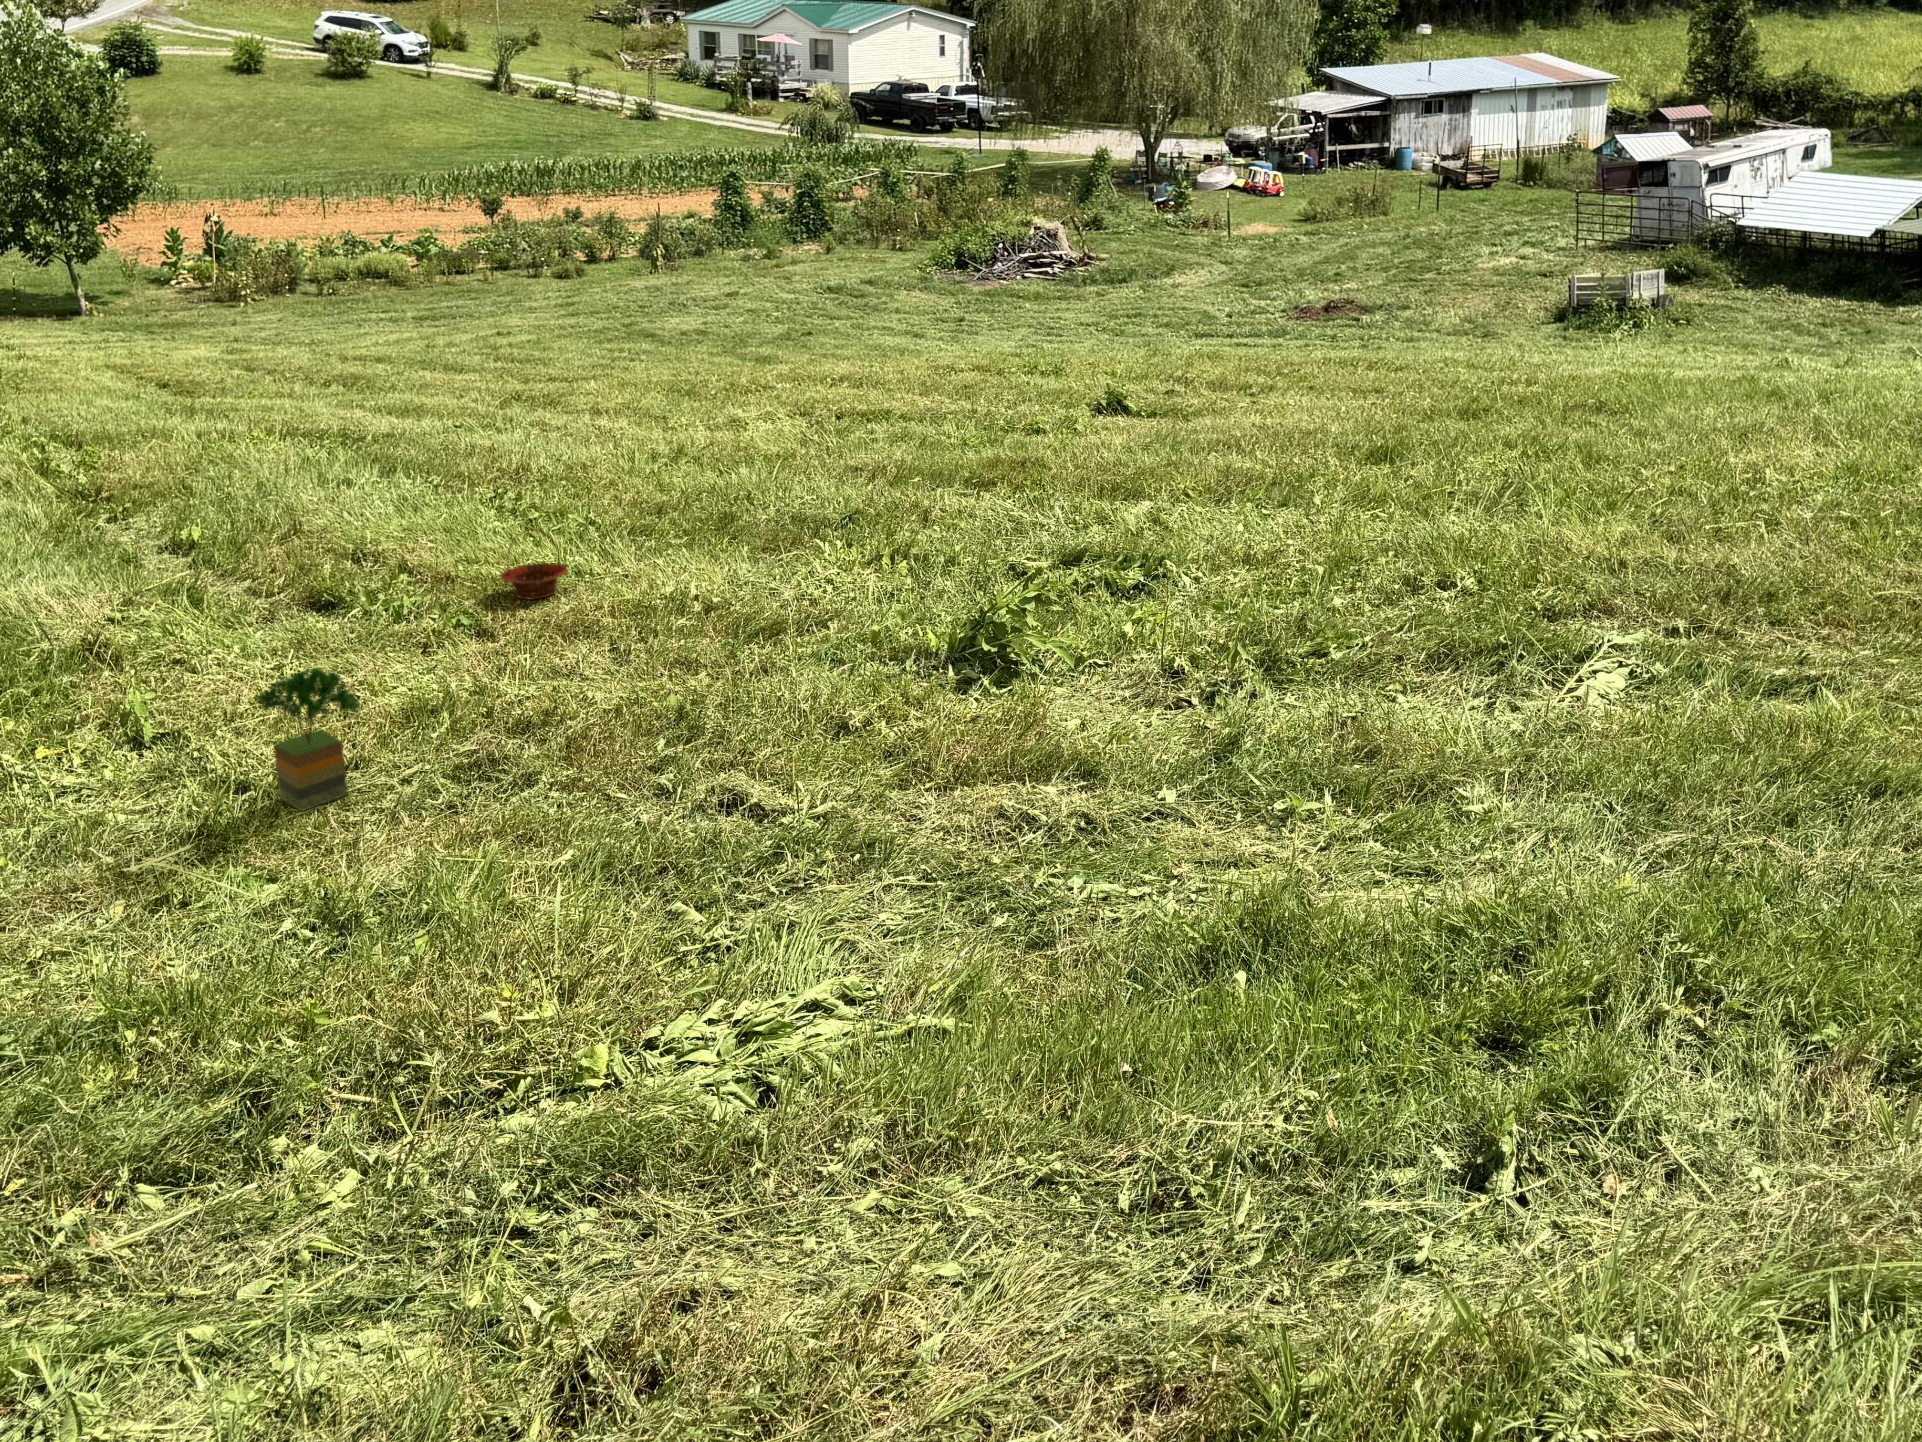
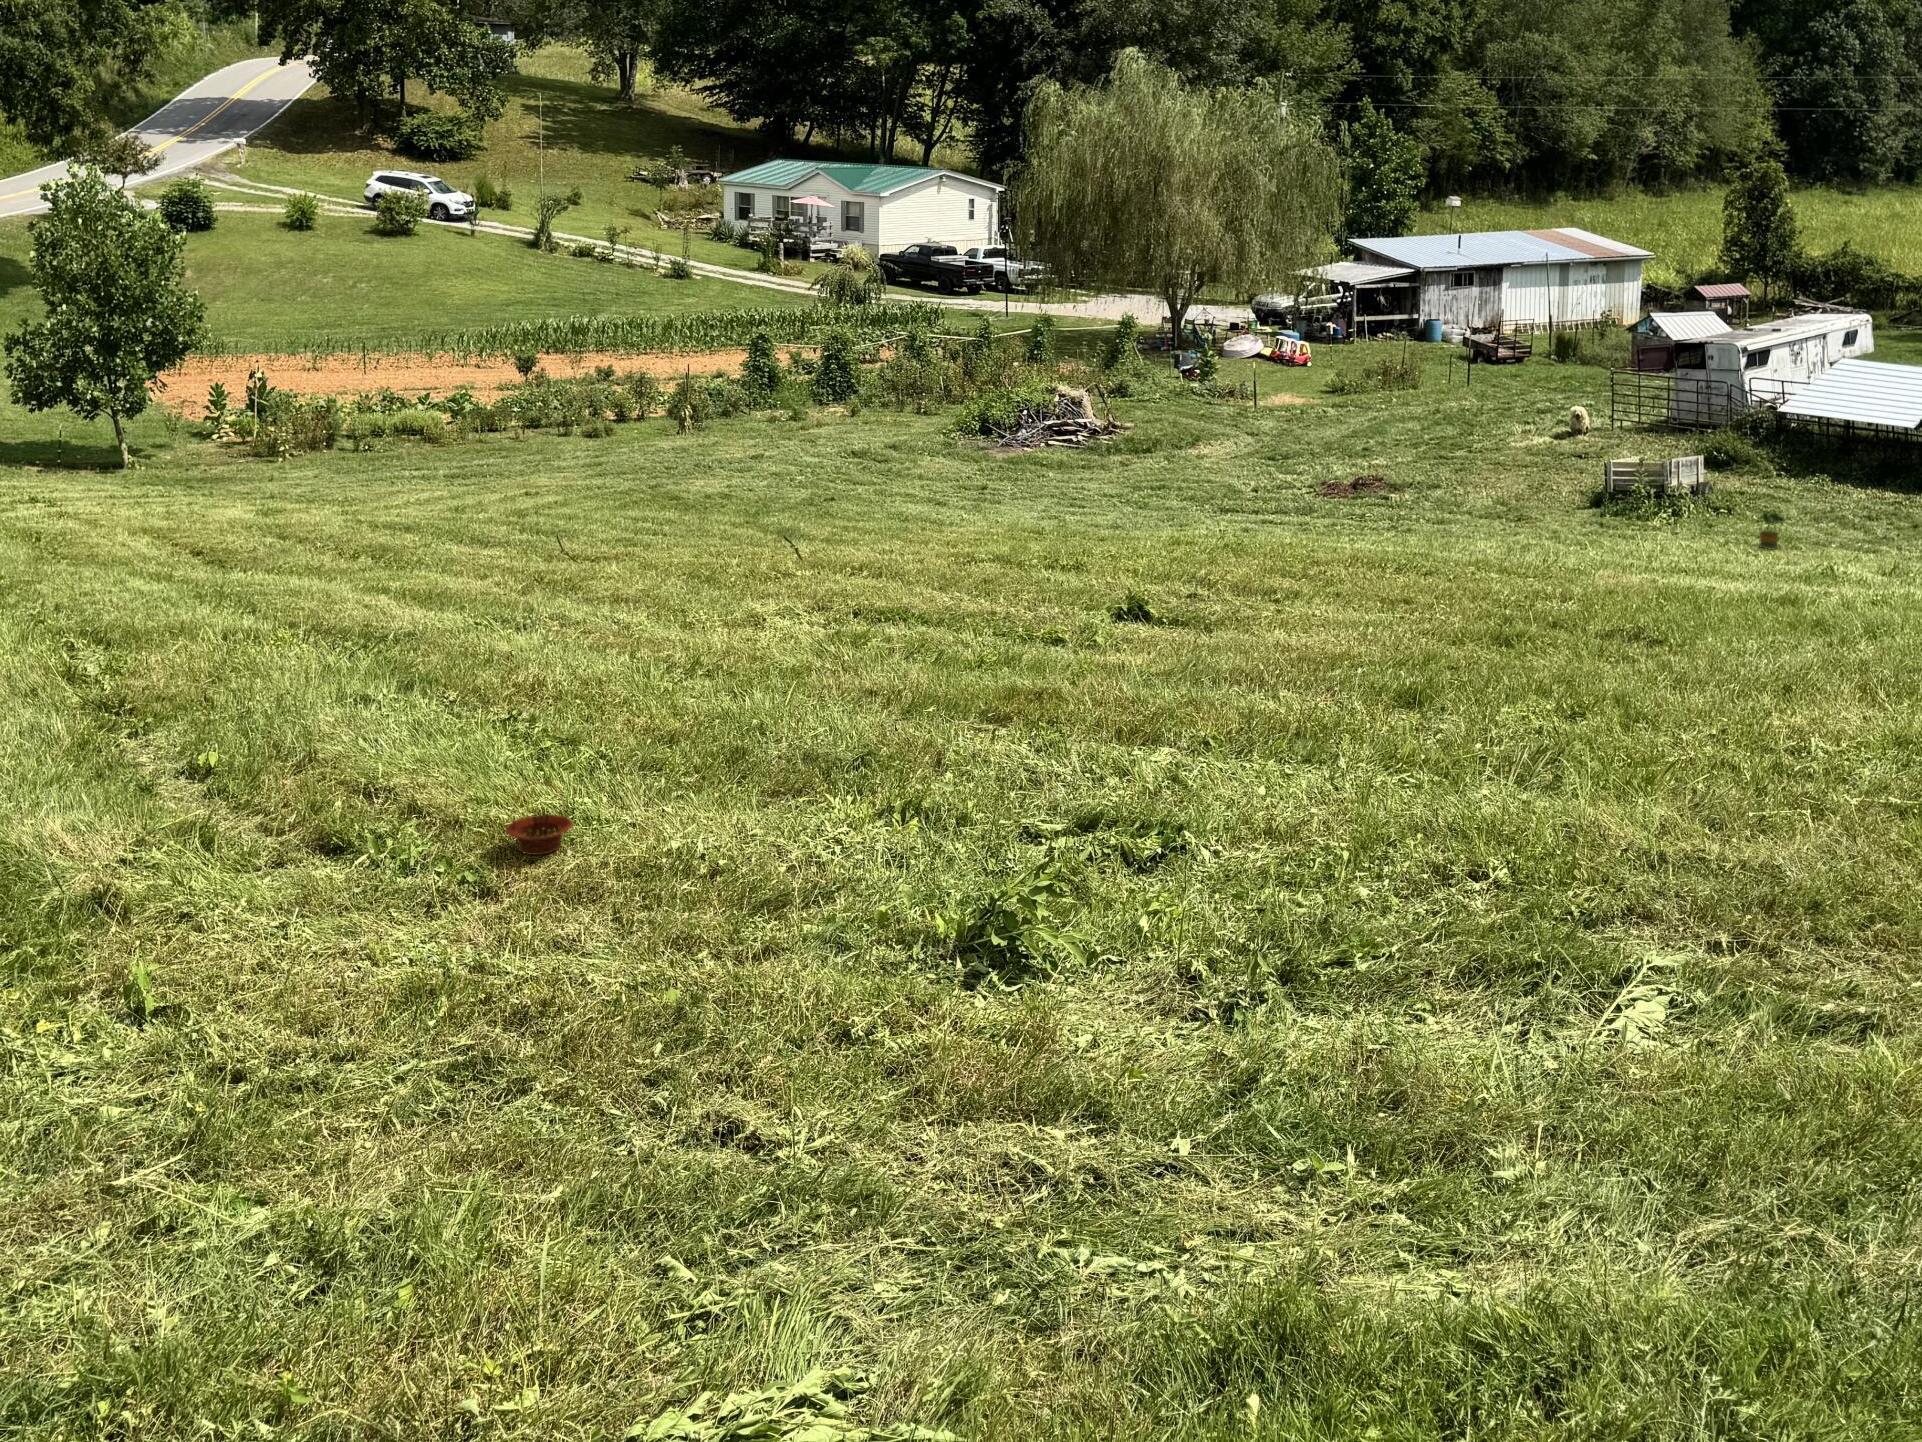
potted tree: present [258,668,360,811] -> present [1758,512,1784,550]

